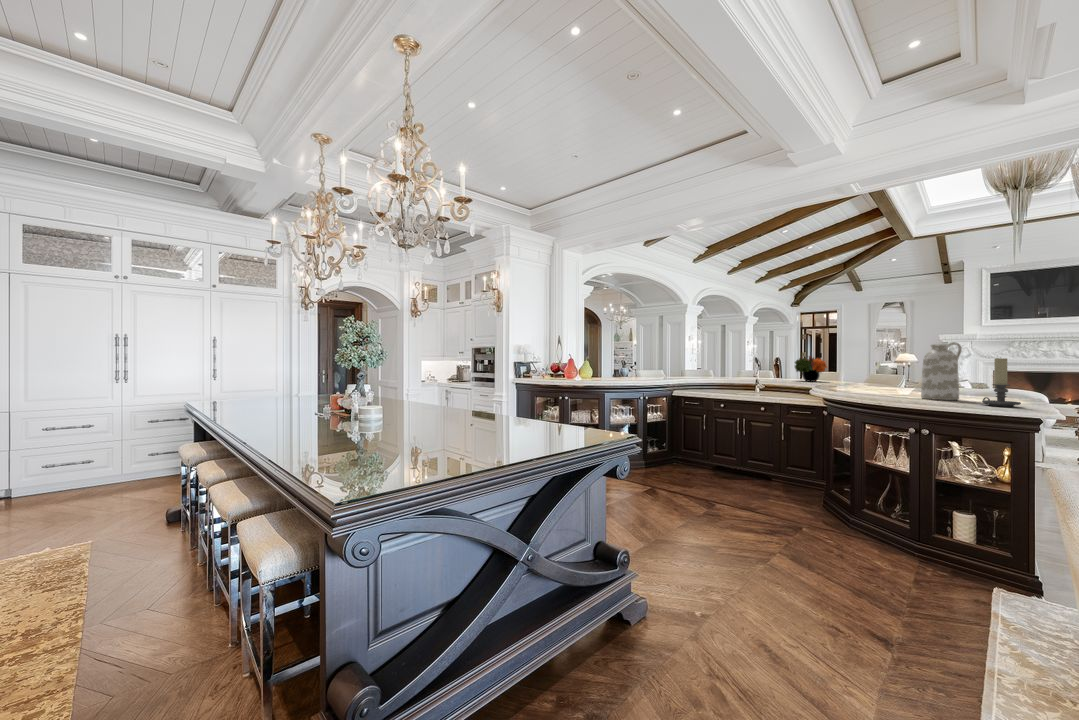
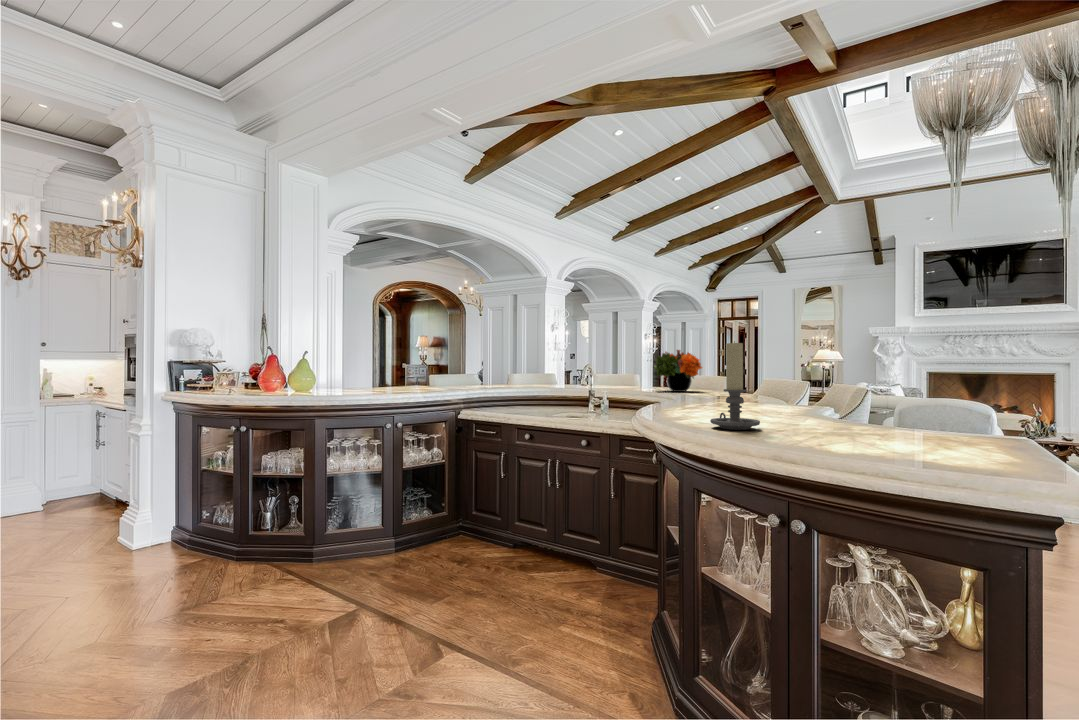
vase: present [921,342,962,400] -> none [800,306,875,437]
candle holder: present [982,358,1021,407] -> present [710,341,760,430]

